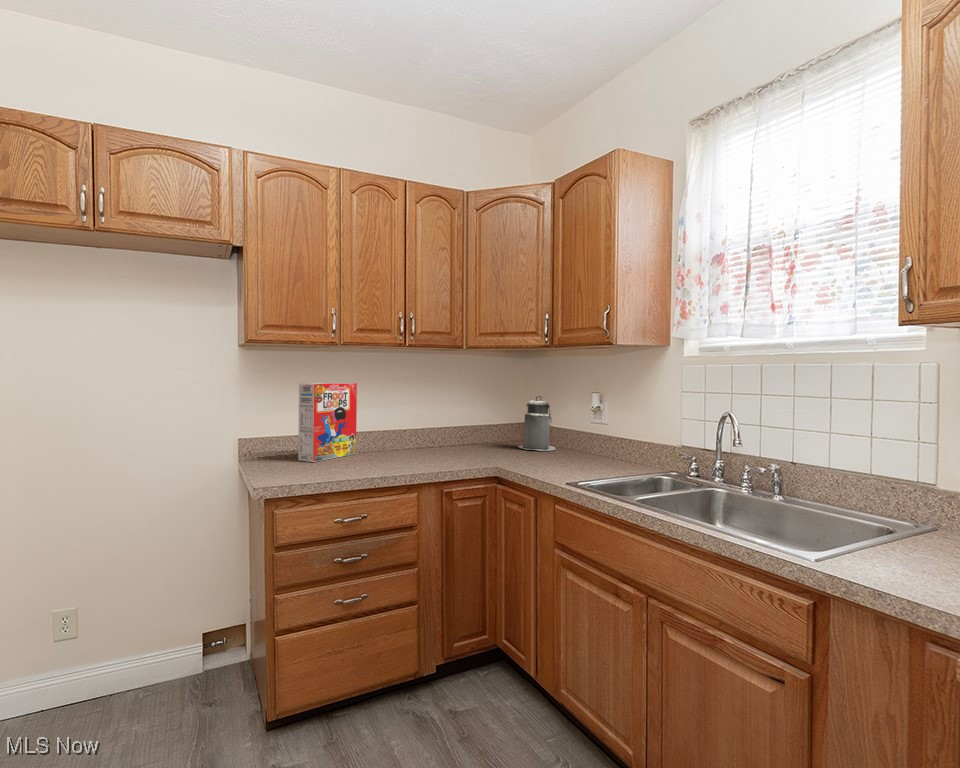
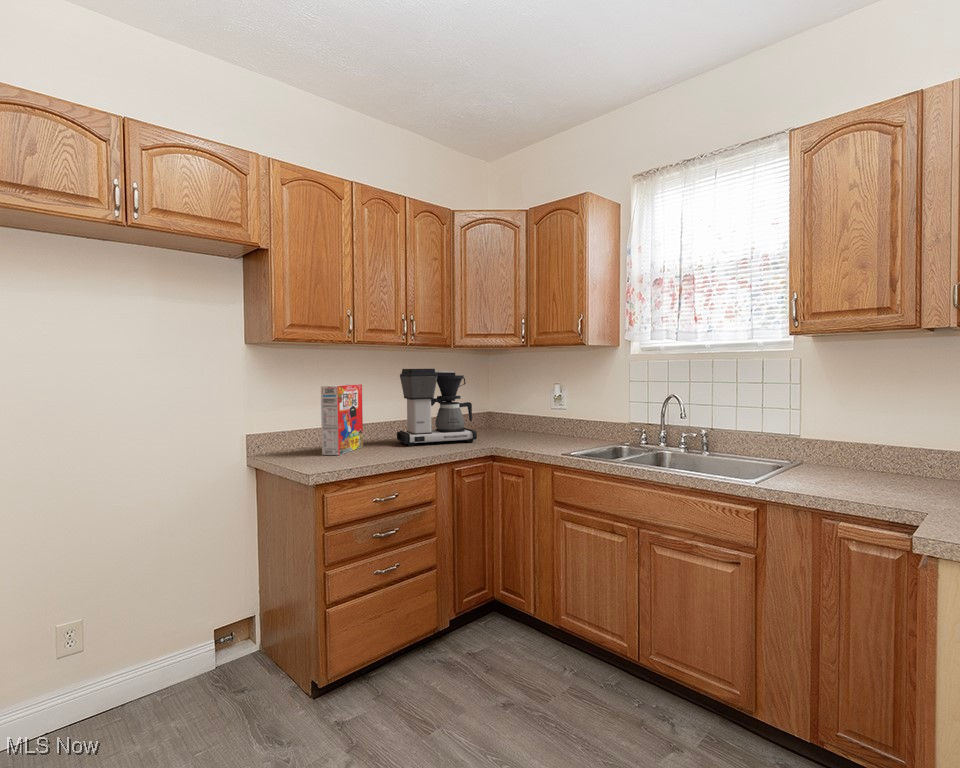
coffee maker: none [401,367,488,456] -> present [397,369,477,446]
canister: present [518,396,555,451] -> none [489,390,520,435]

